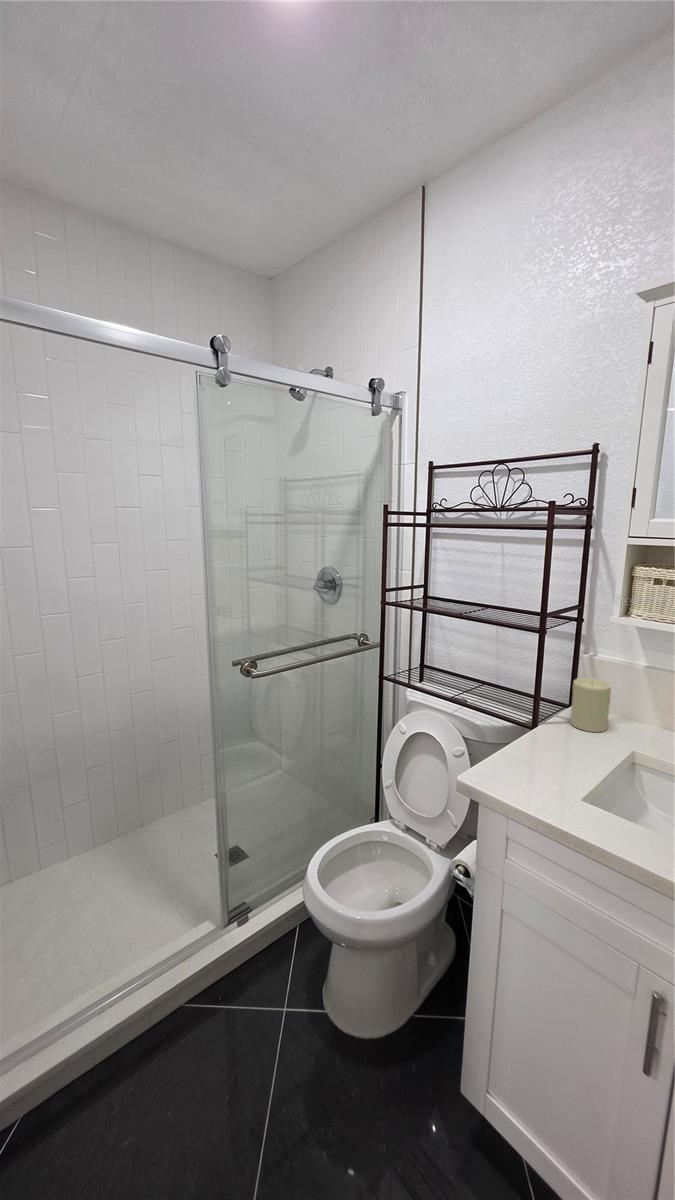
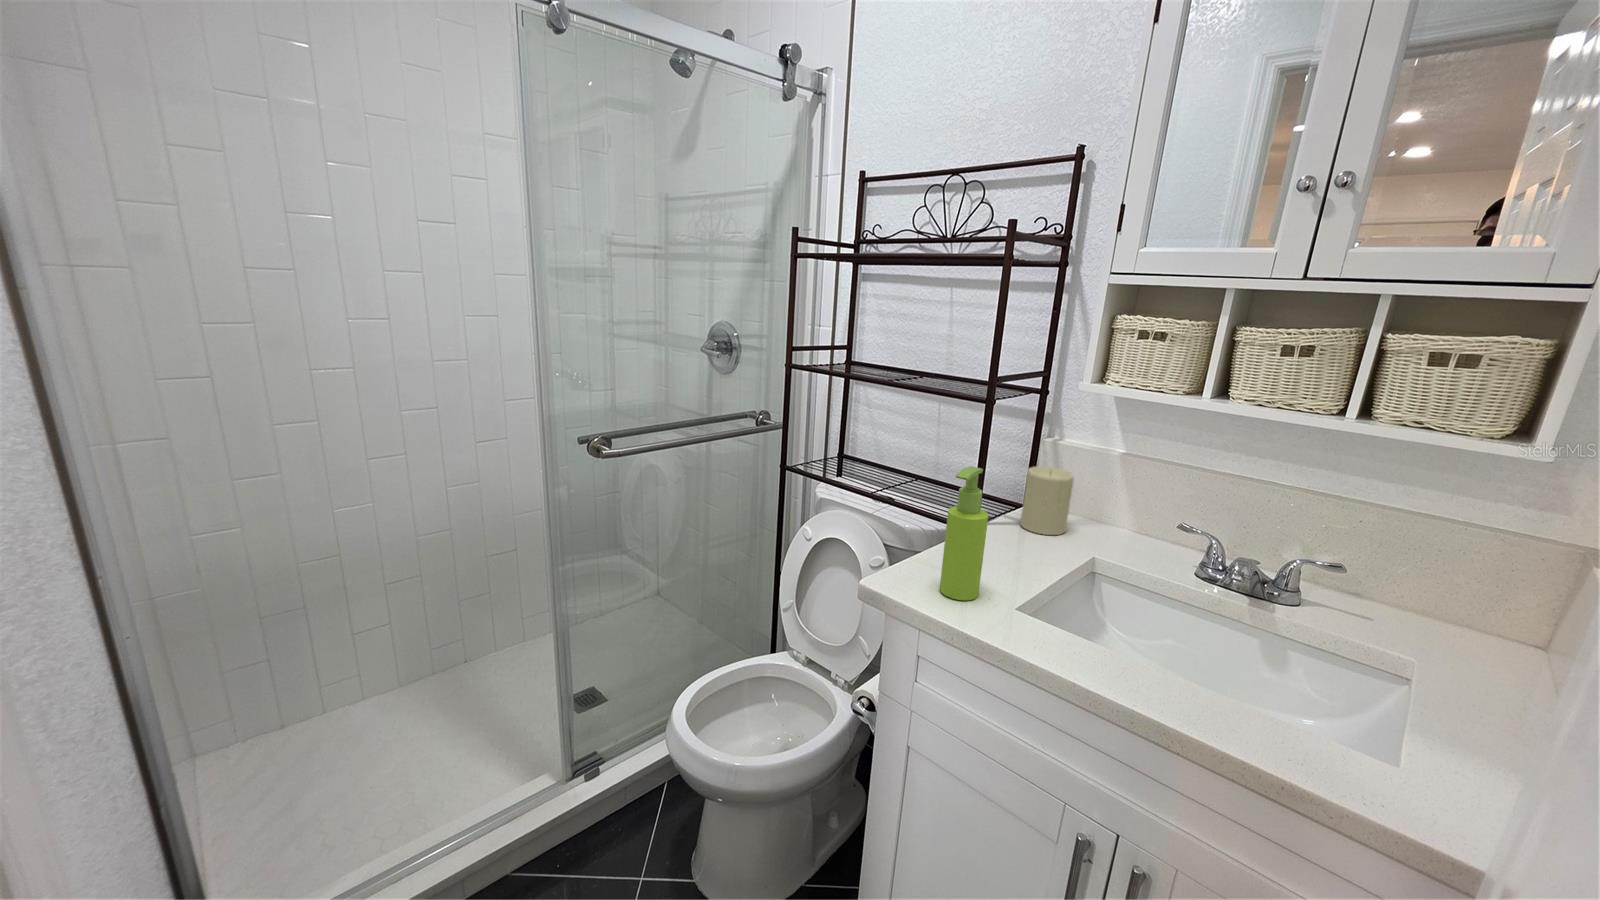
soap dispenser: none [518,687,554,791] -> present [940,466,988,600]

